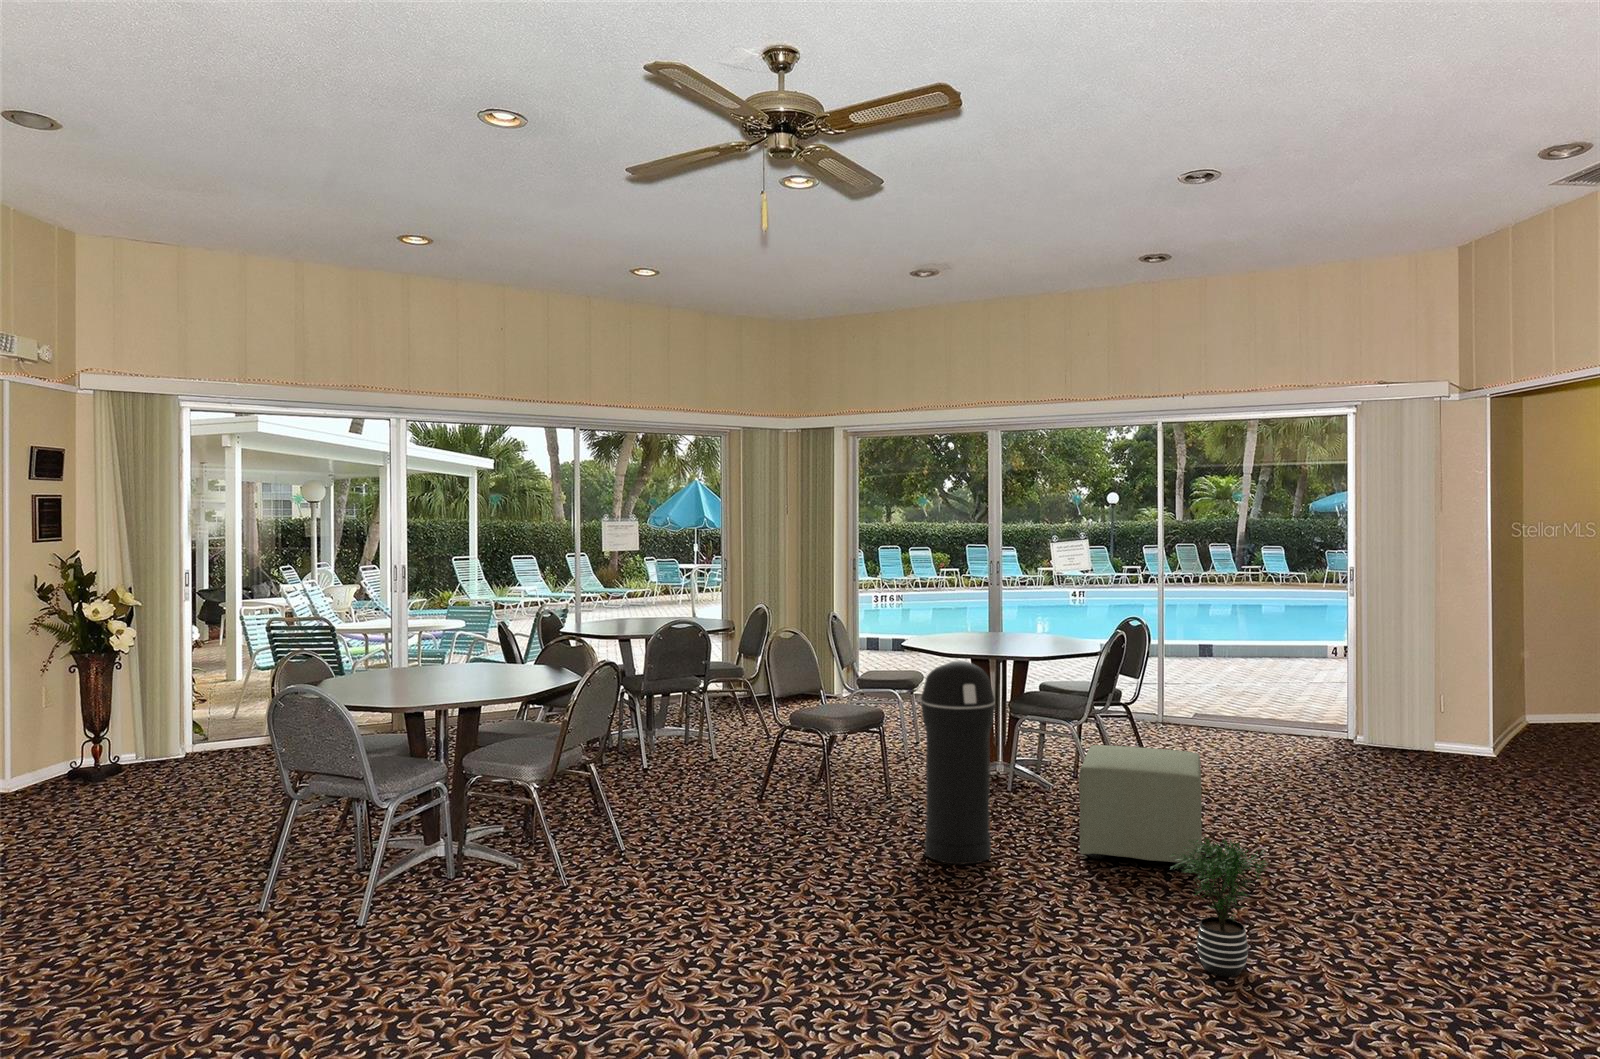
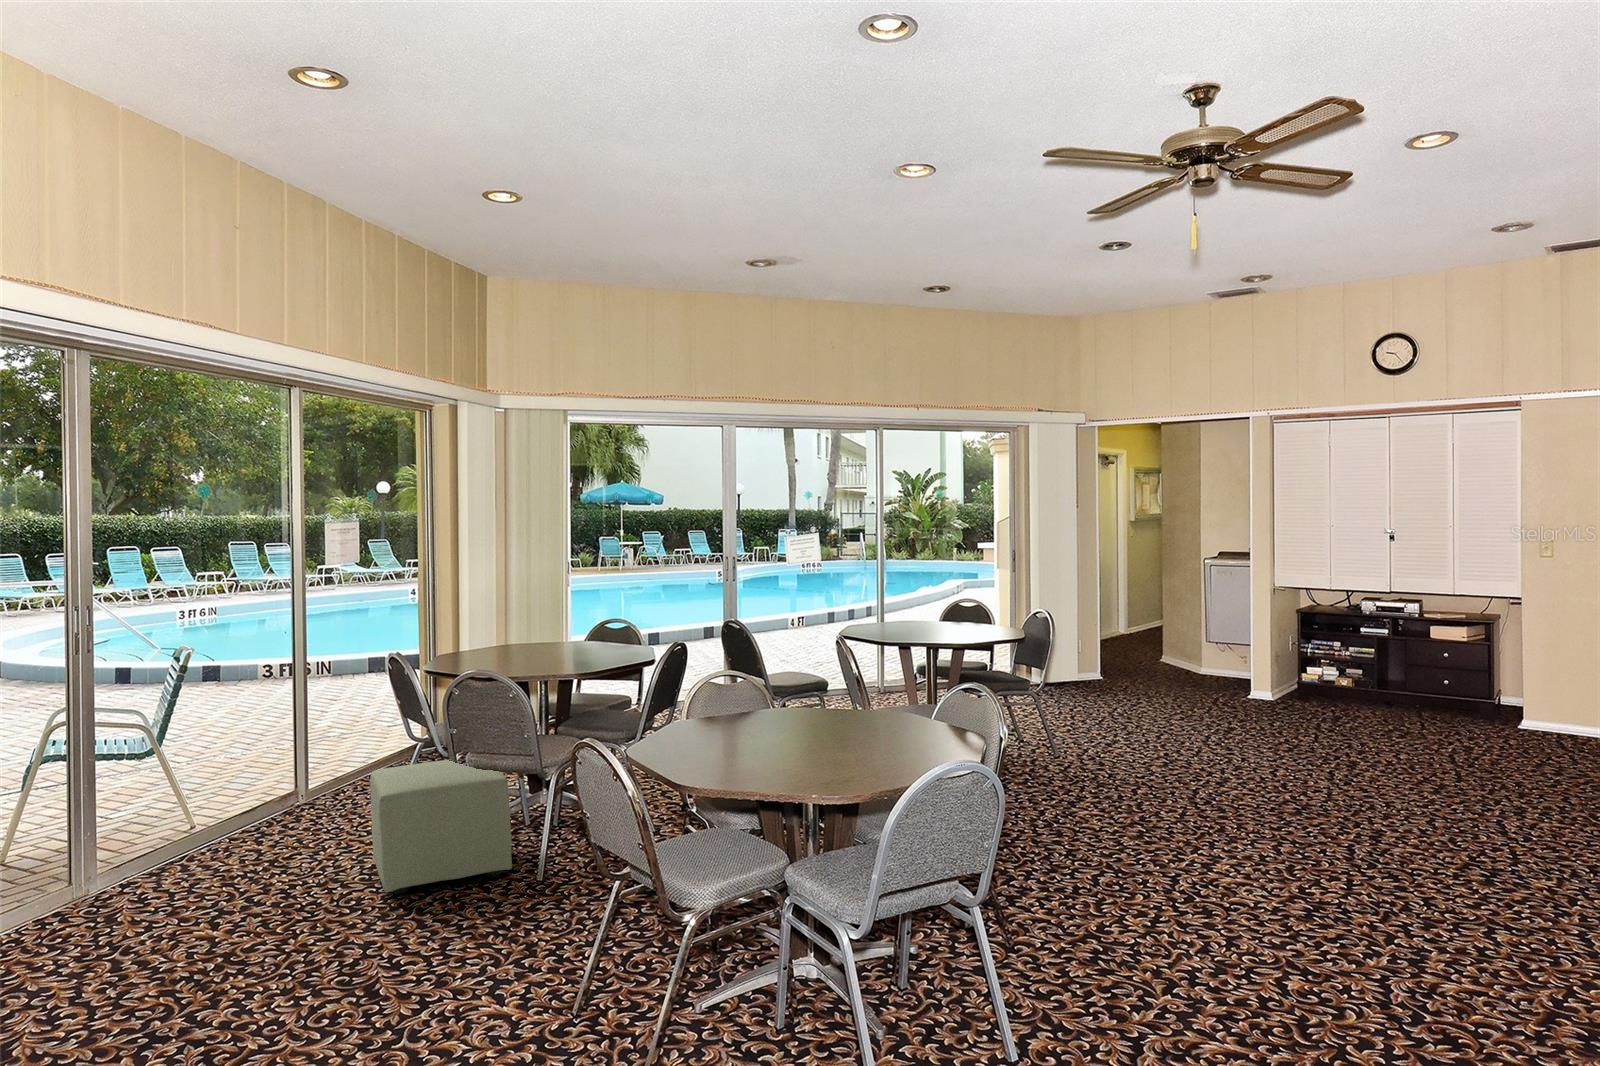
trash can: present [921,661,995,864] -> none [172,698,277,954]
potted plant: present [1170,837,1268,977] -> none [535,828,631,968]

